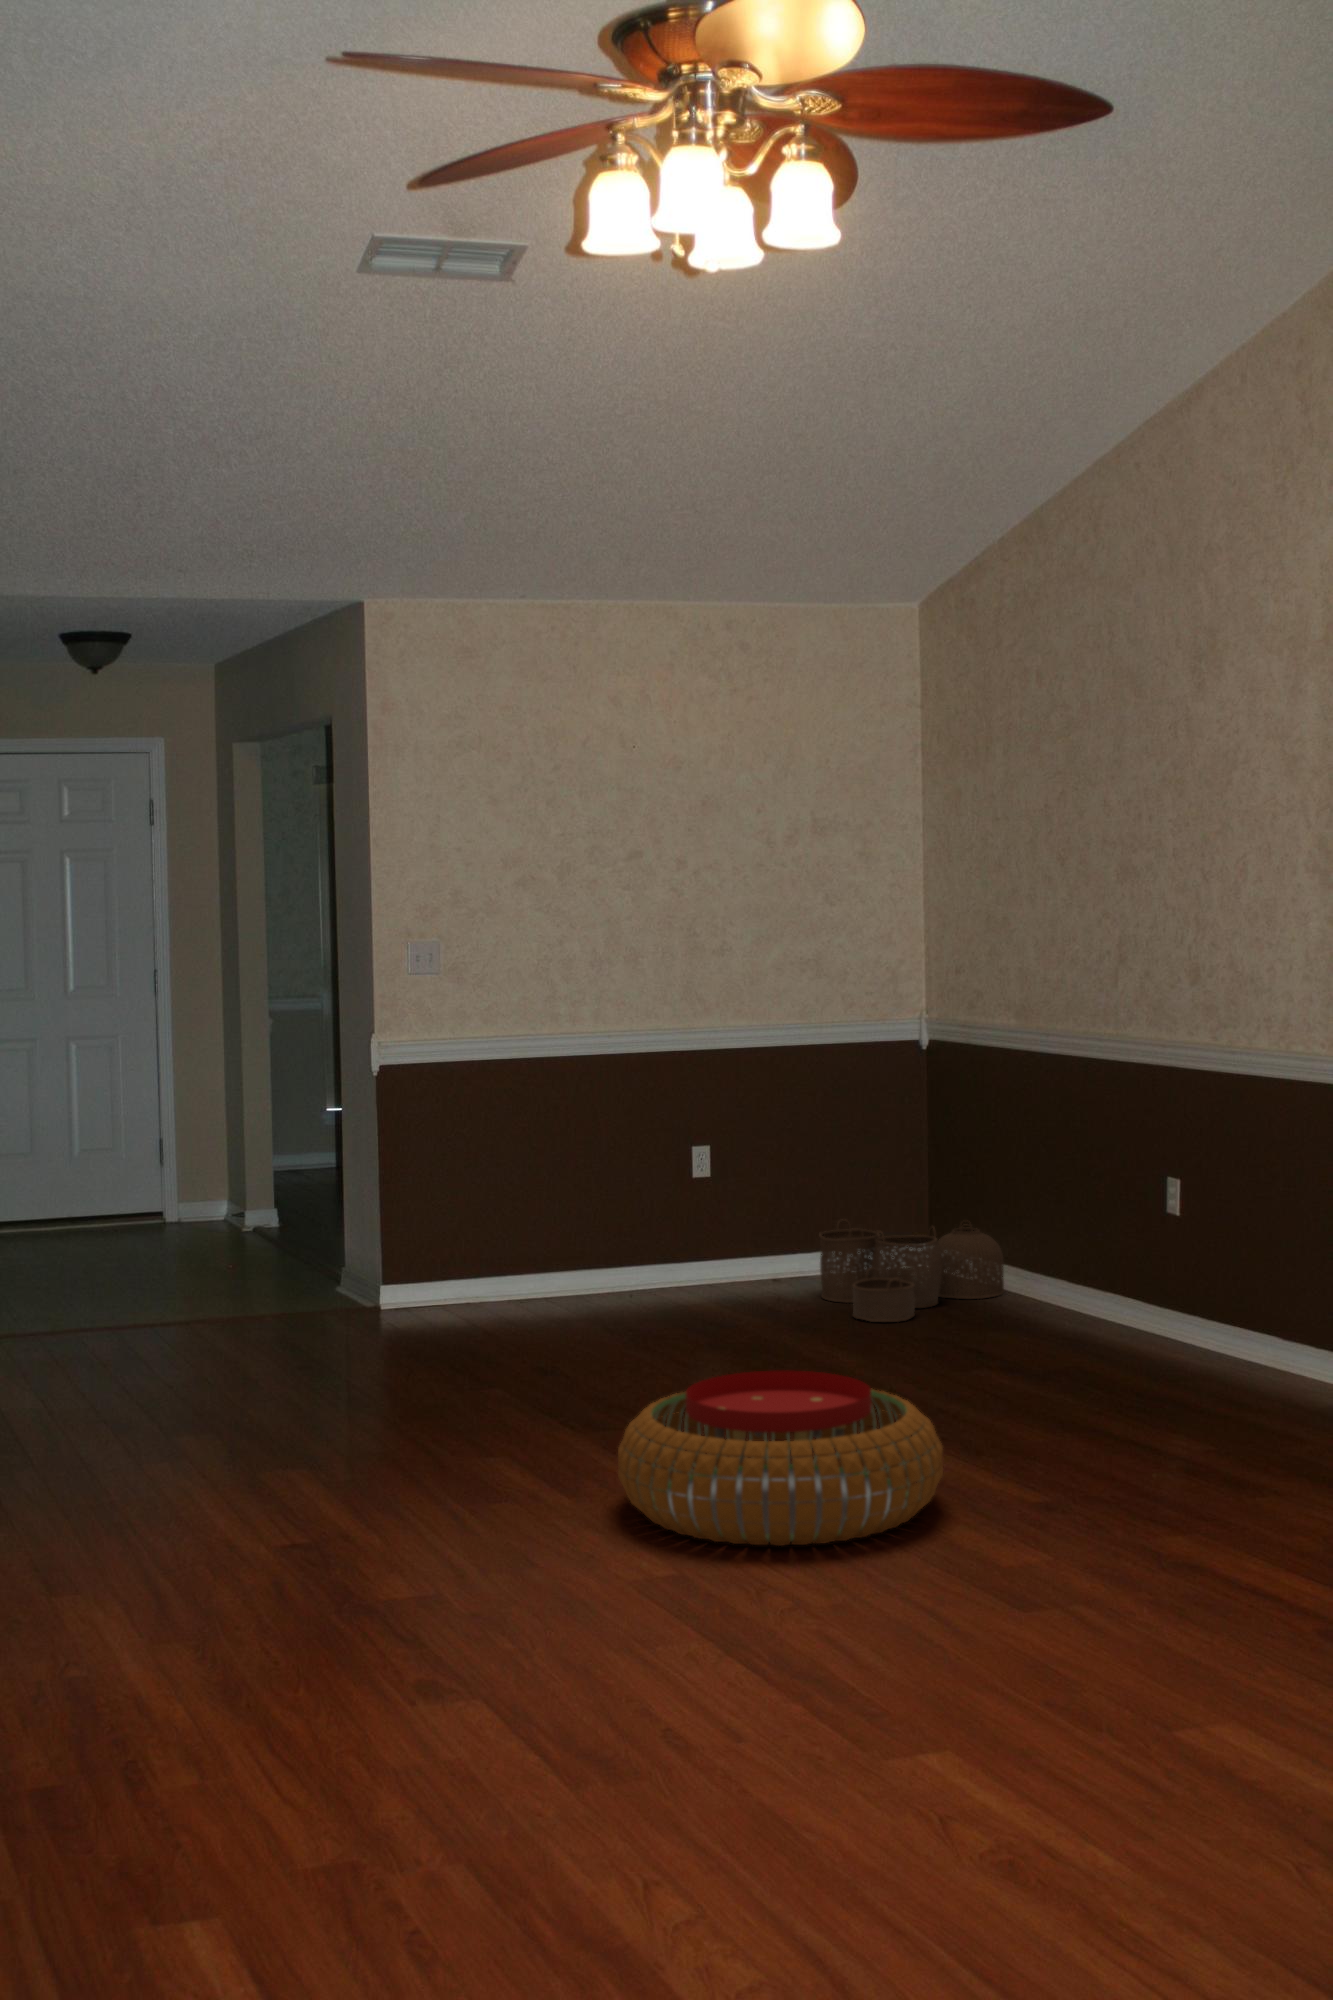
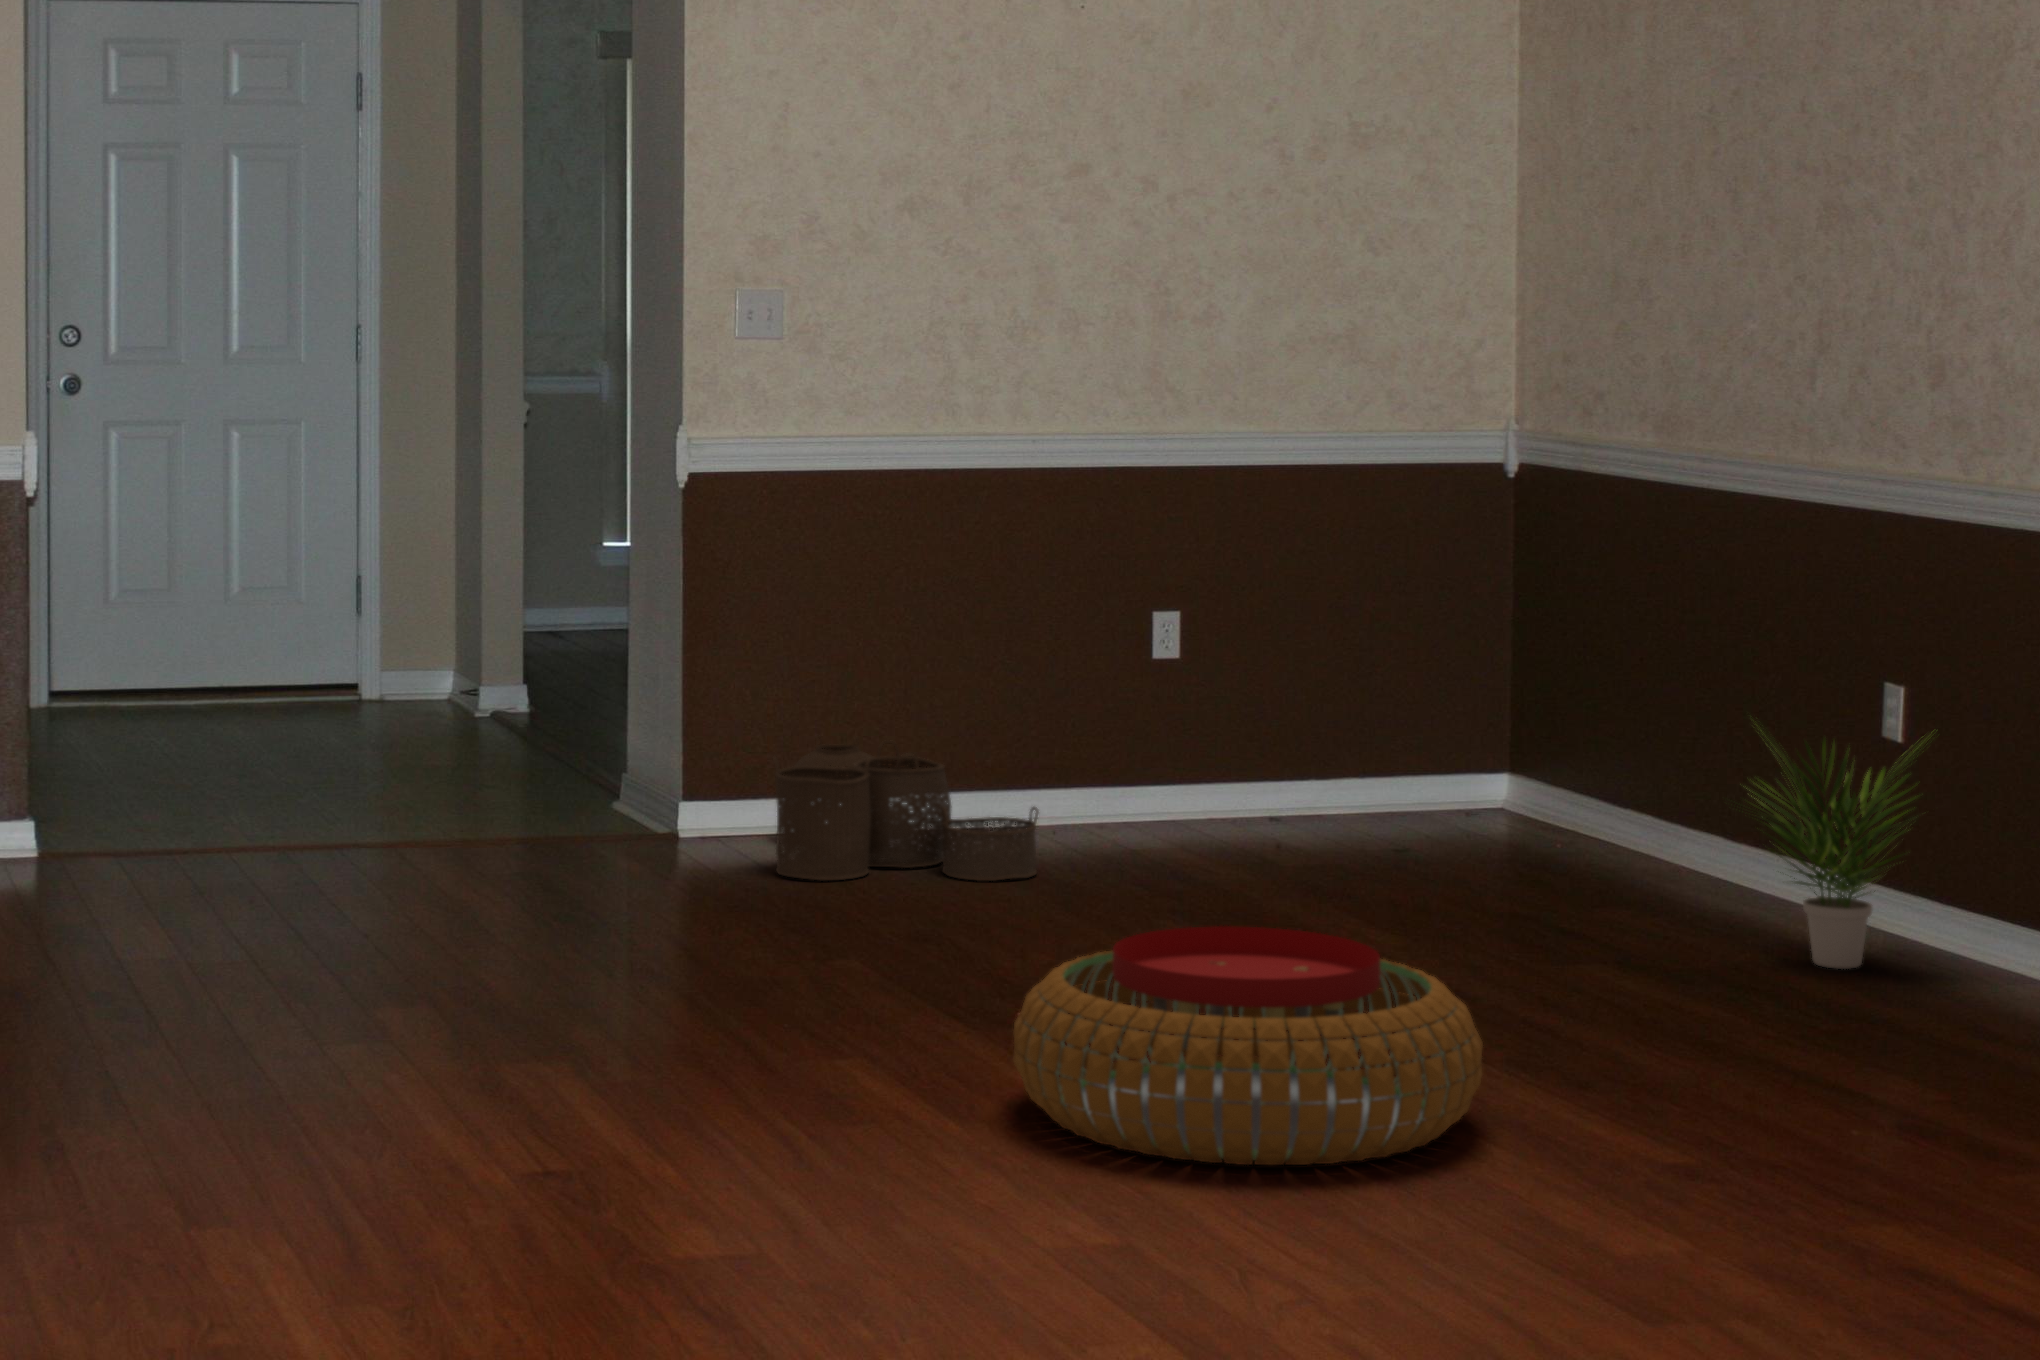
potted plant: none [1076,1200,1224,1369] -> present [1746,728,1927,969]
woven basket: present [819,1219,1004,1322] -> present [773,735,1038,881]

